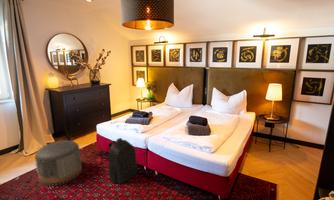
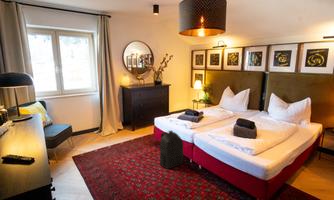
pouf: present [35,140,82,186] -> none [109,127,140,160]

